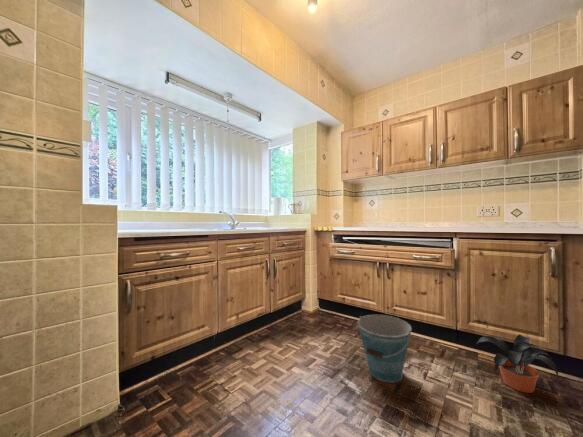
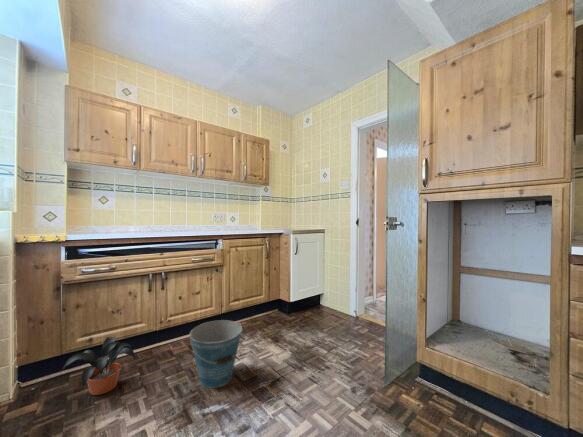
potted plant: present [477,334,558,393] -> present [63,337,135,395]

